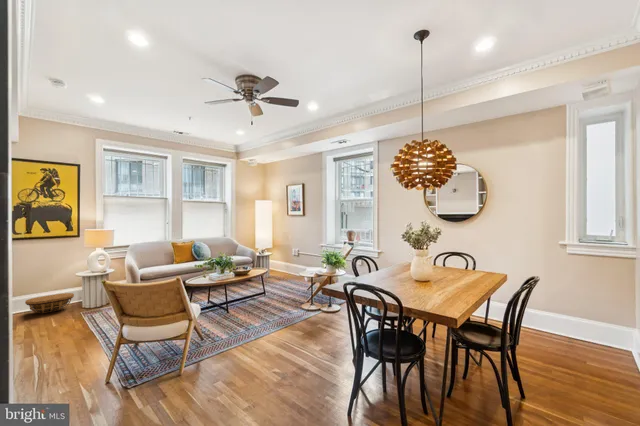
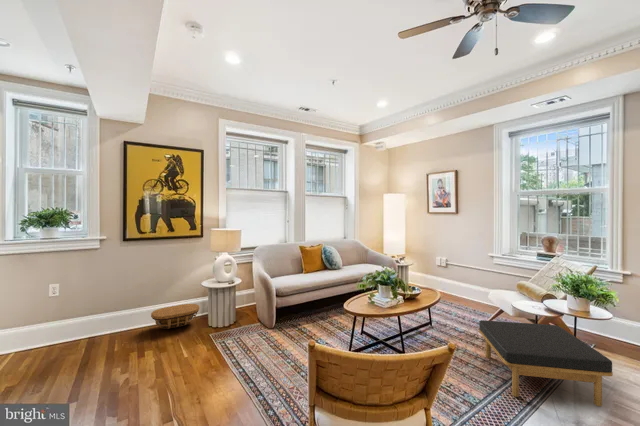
ottoman: none [274,284,328,323] -> present [479,320,613,407]

